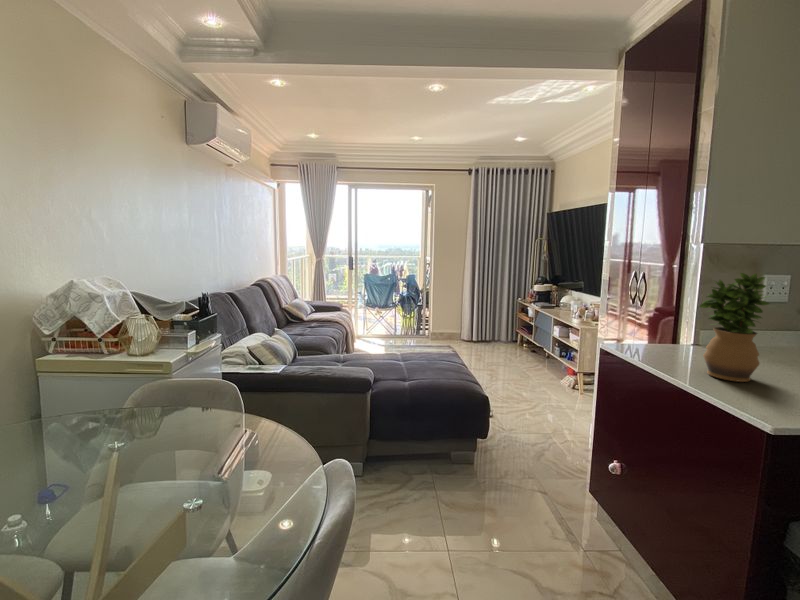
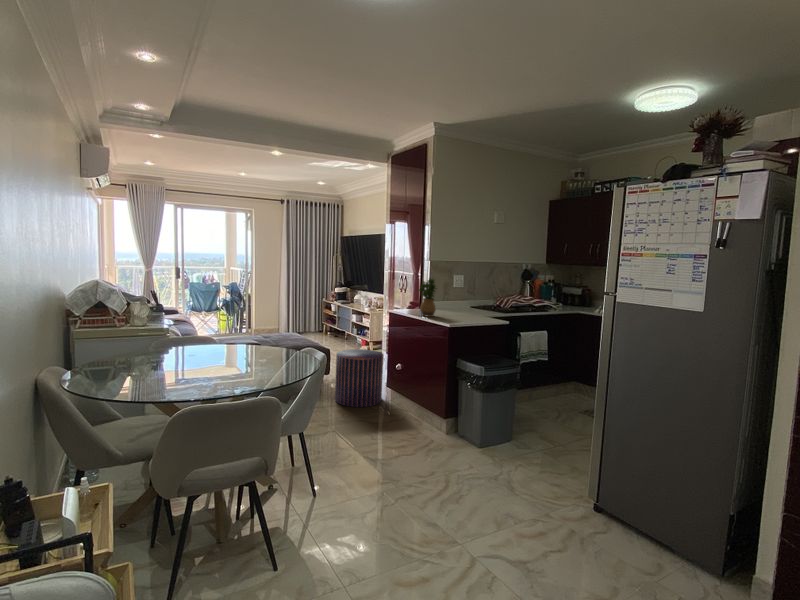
pouf: none [482,411,592,557] -> present [335,349,383,407]

